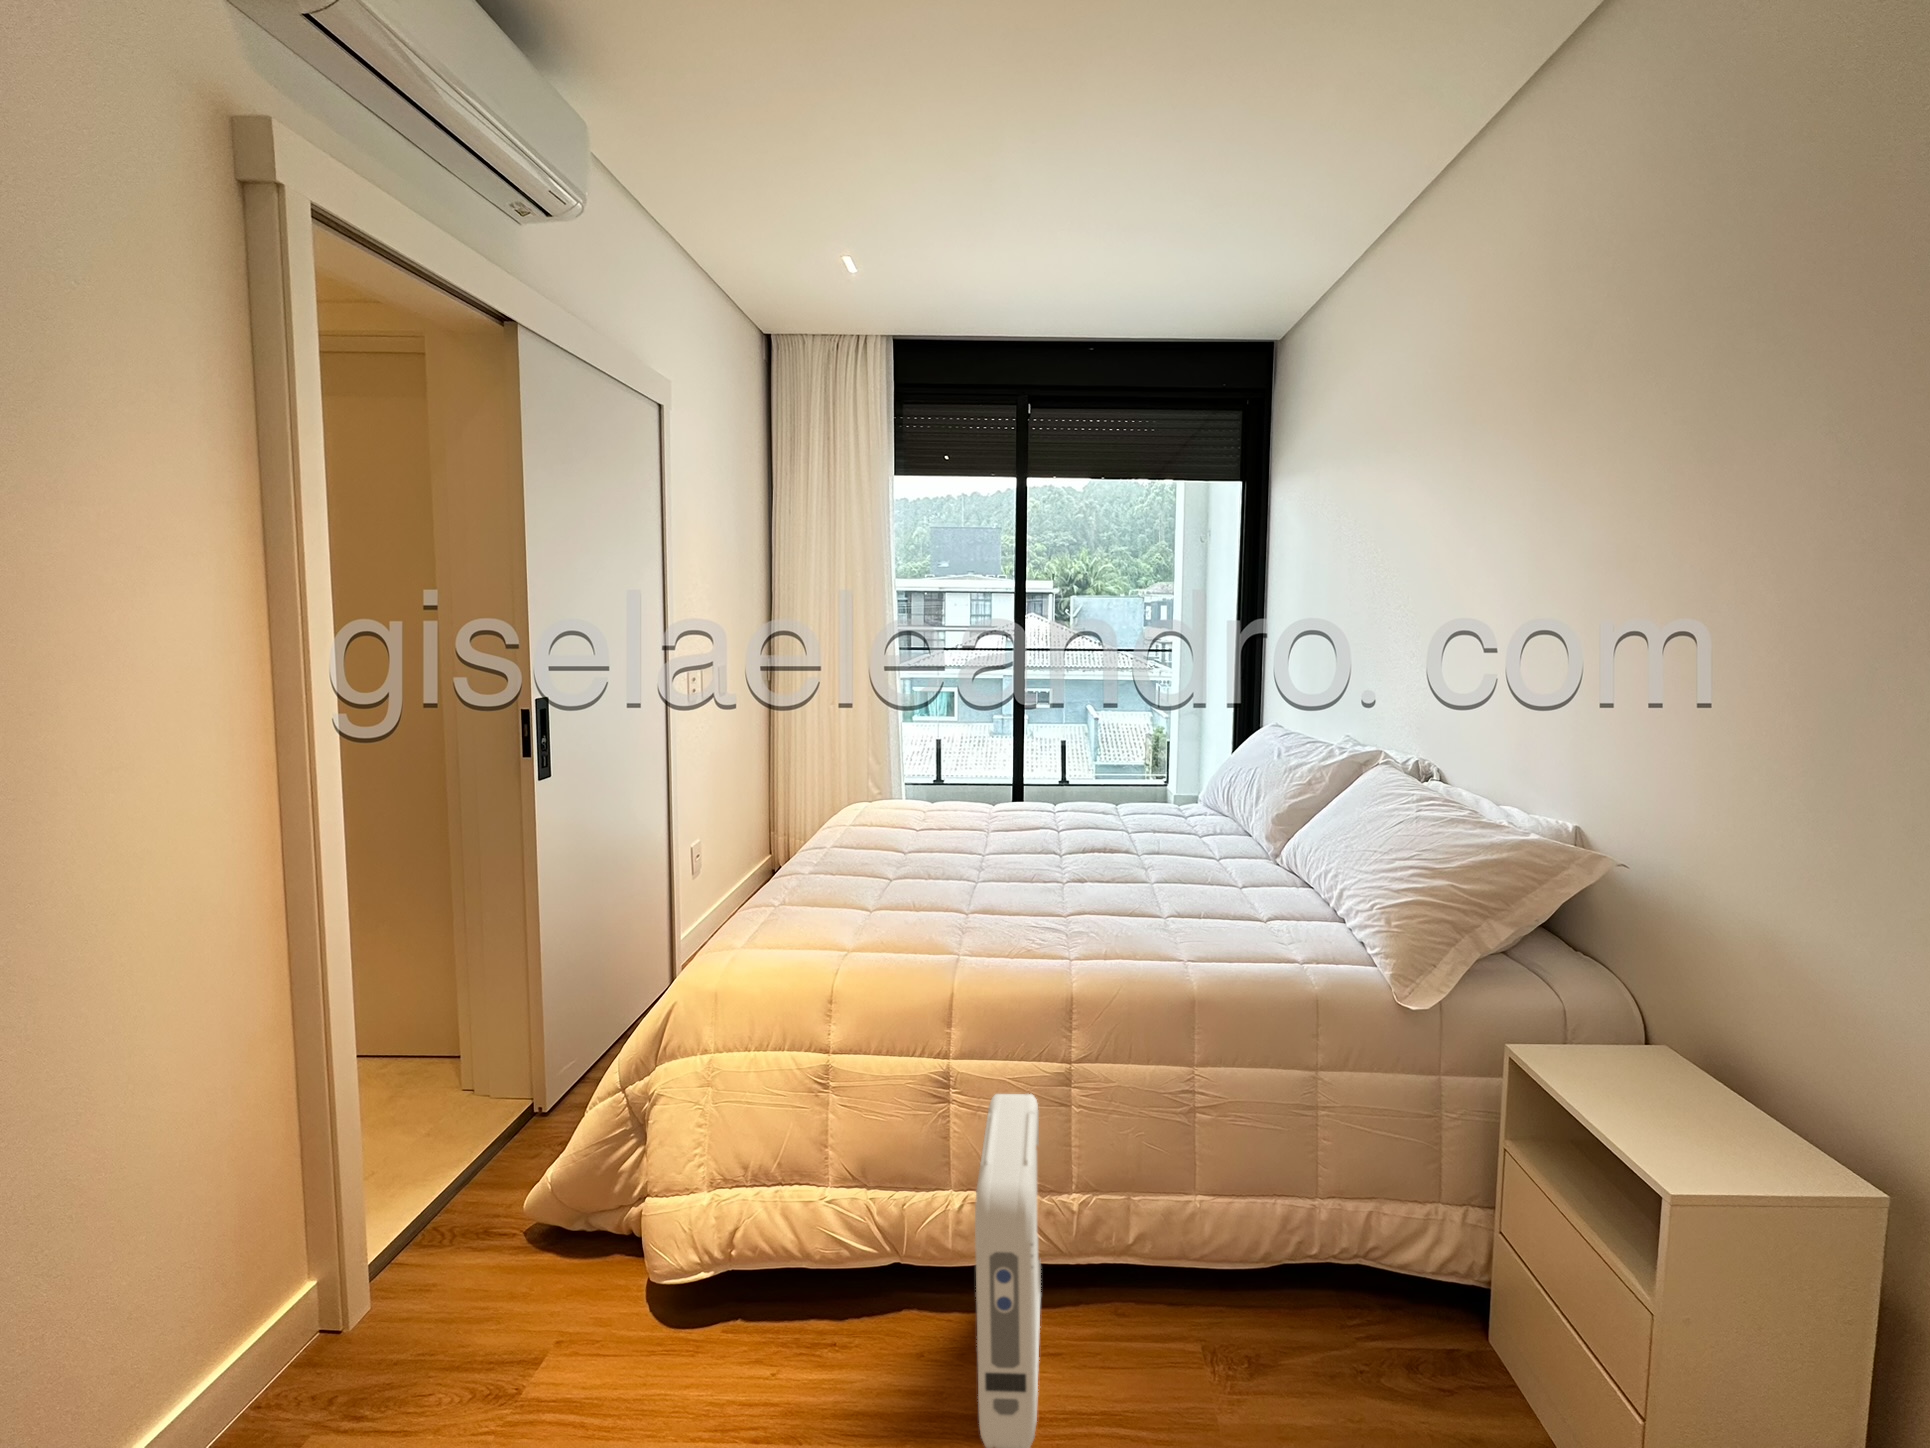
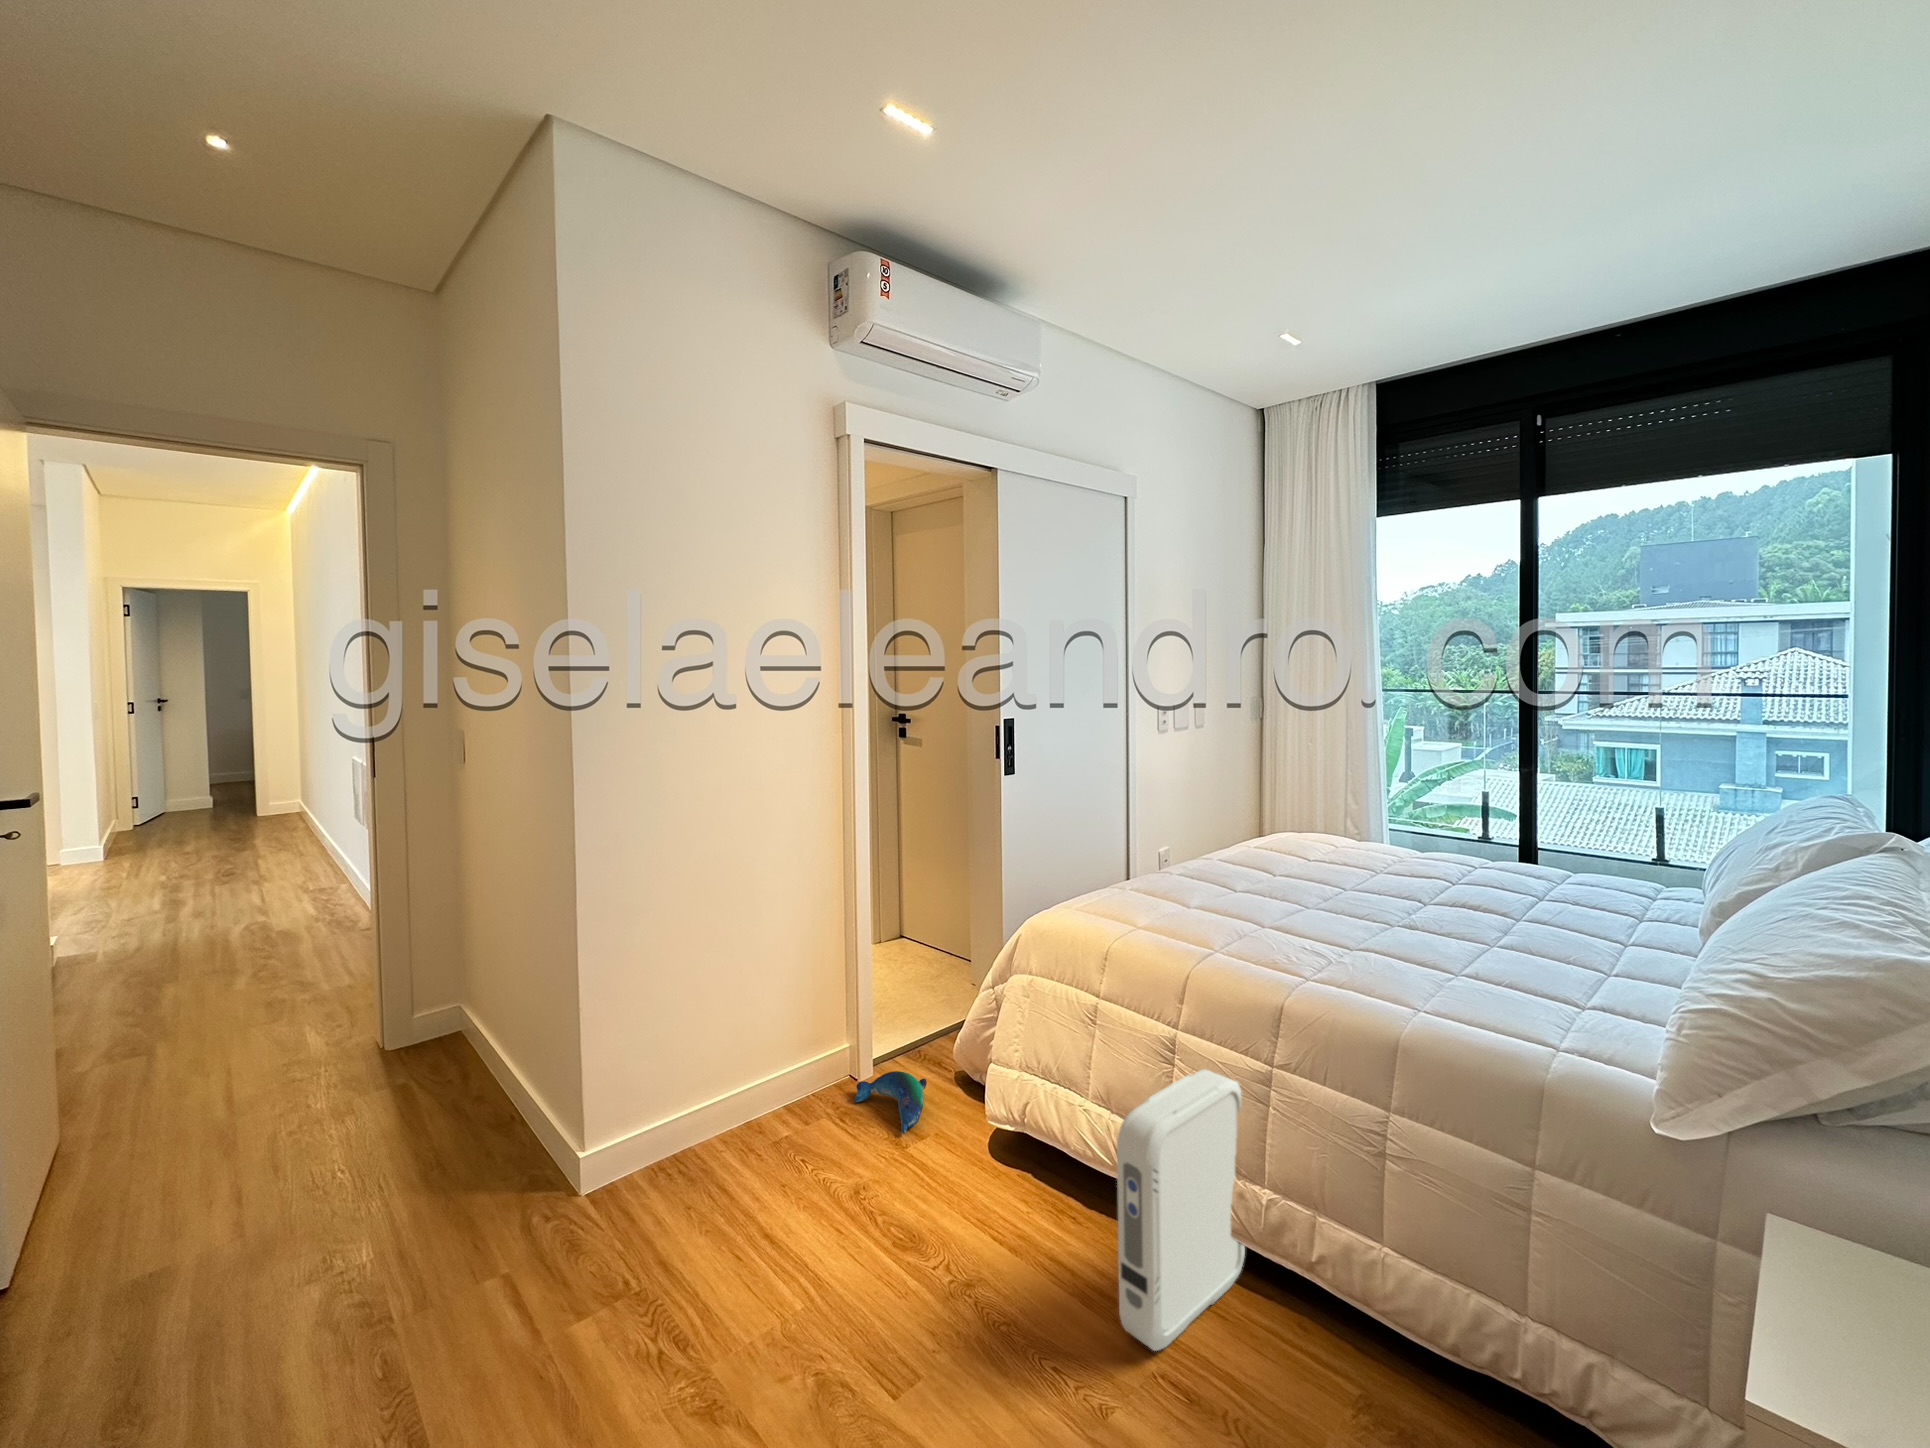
plush toy: none [360,1265,518,1372] -> present [854,1071,927,1134]

